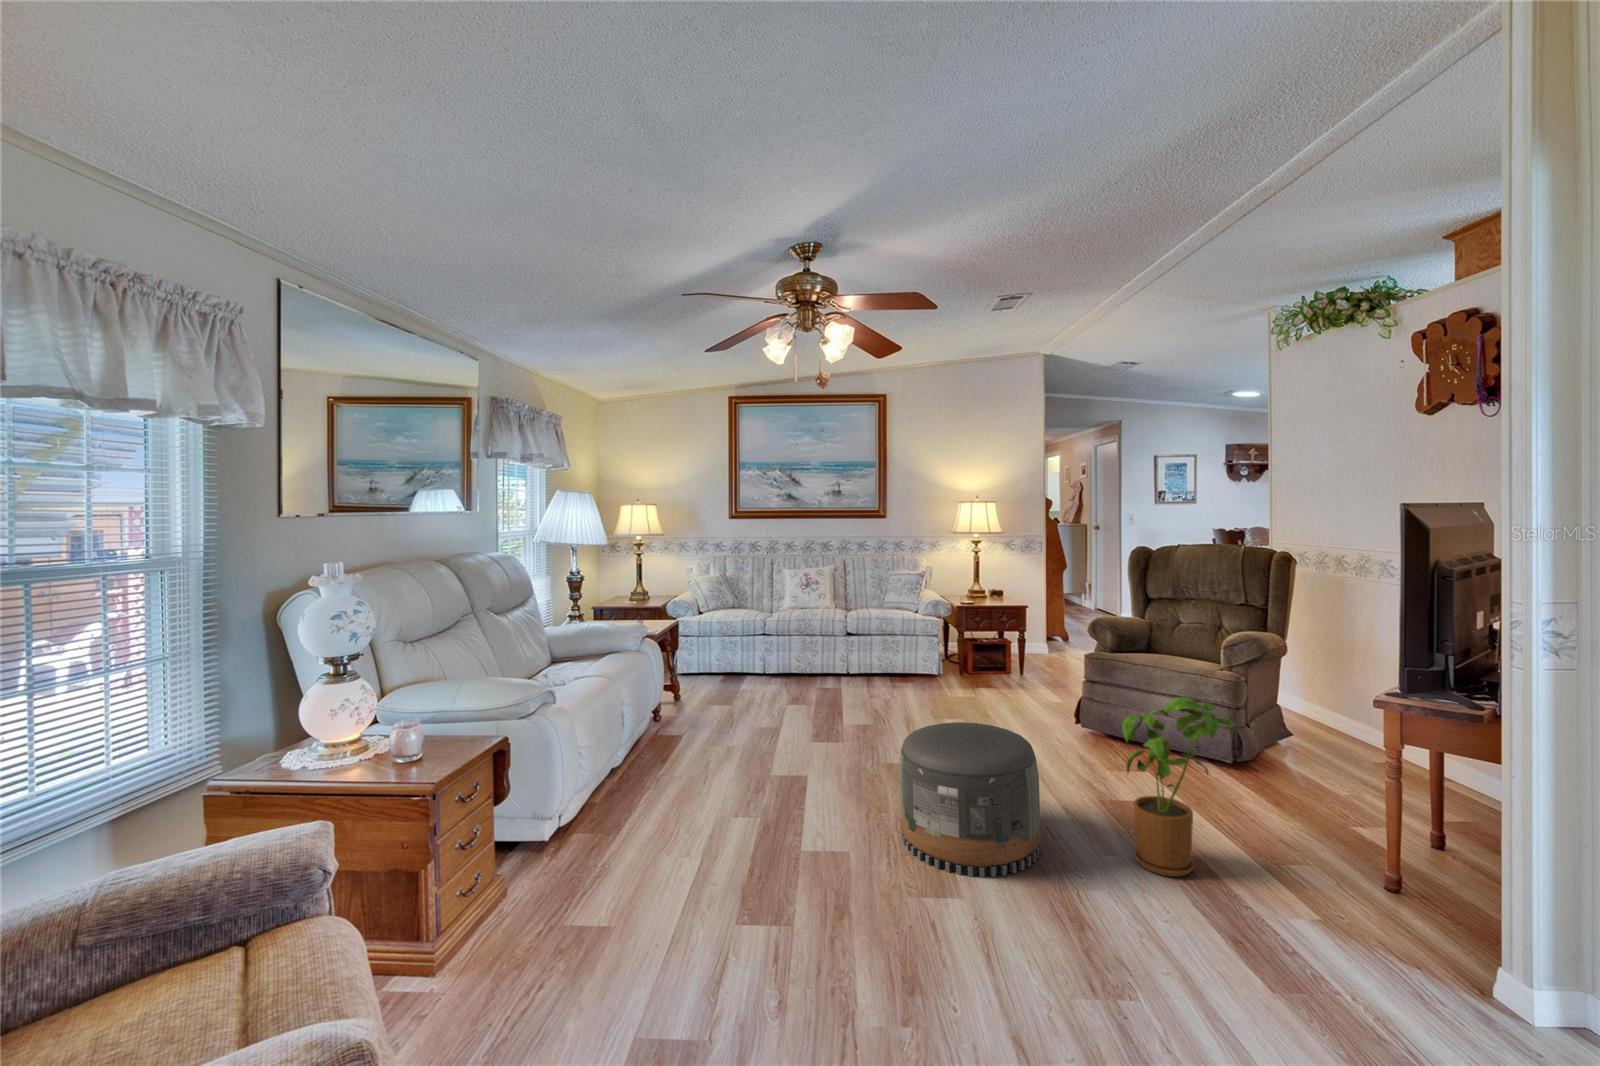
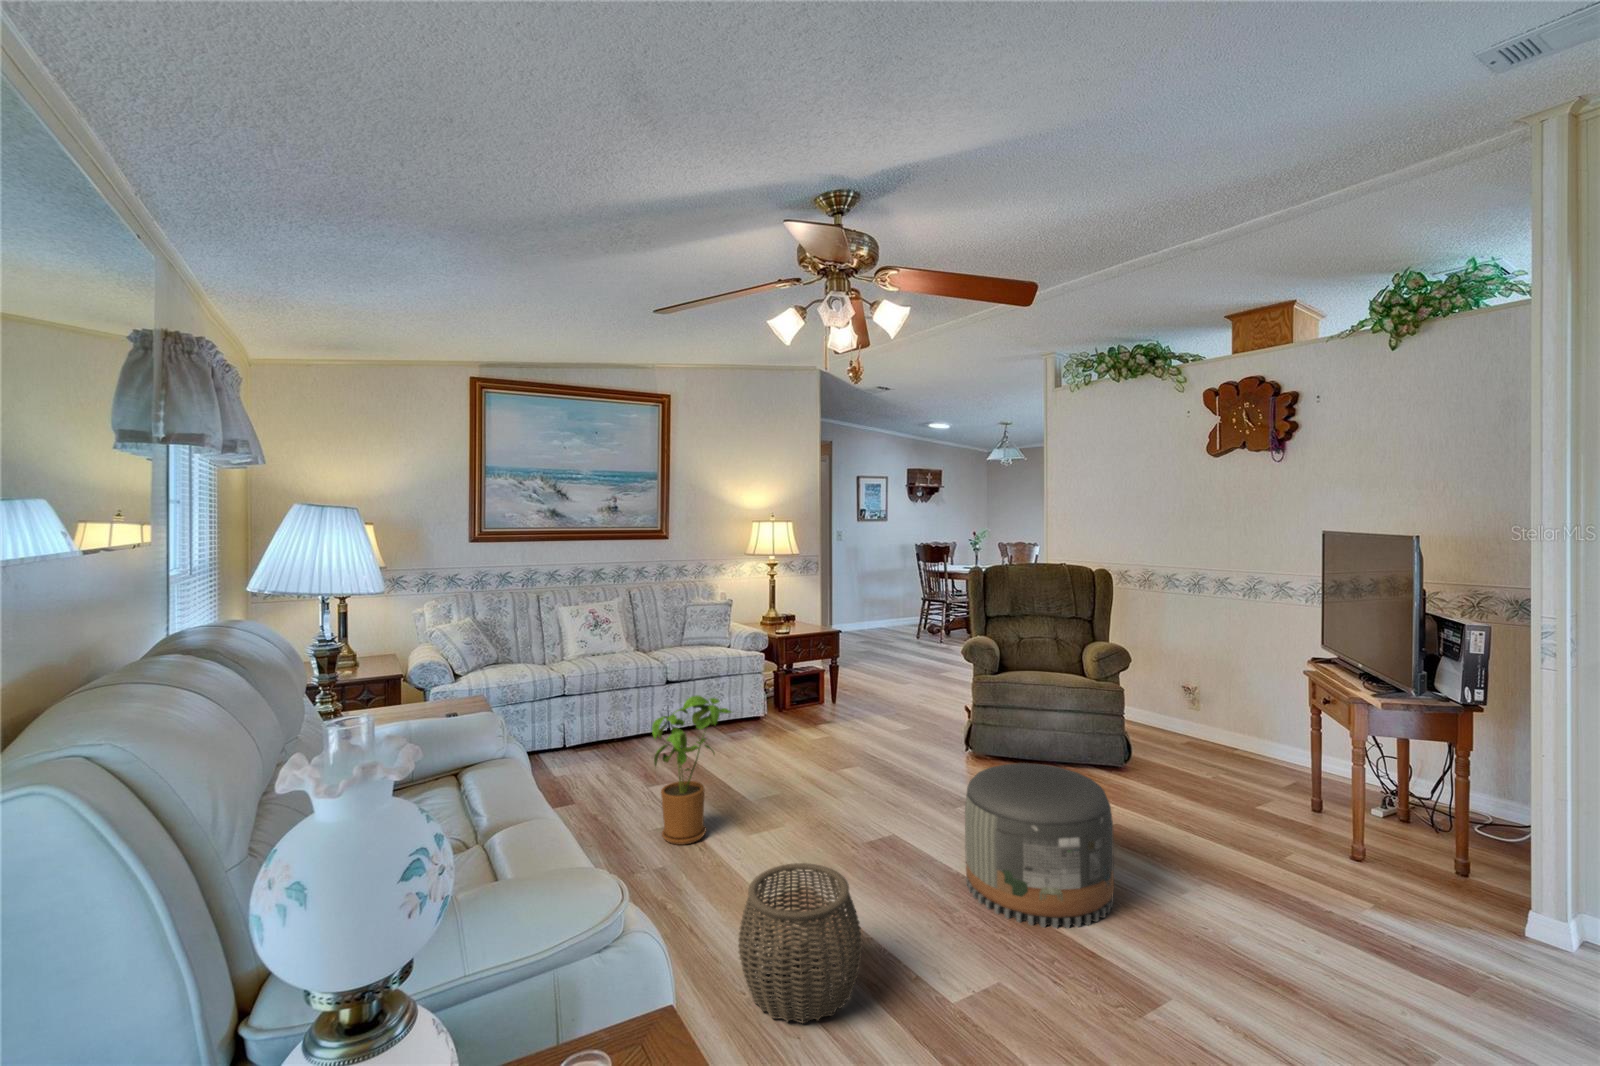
house plant: present [1122,696,1235,877] -> present [652,695,732,845]
woven basket: none [652,749,745,856] -> present [738,863,862,1023]

